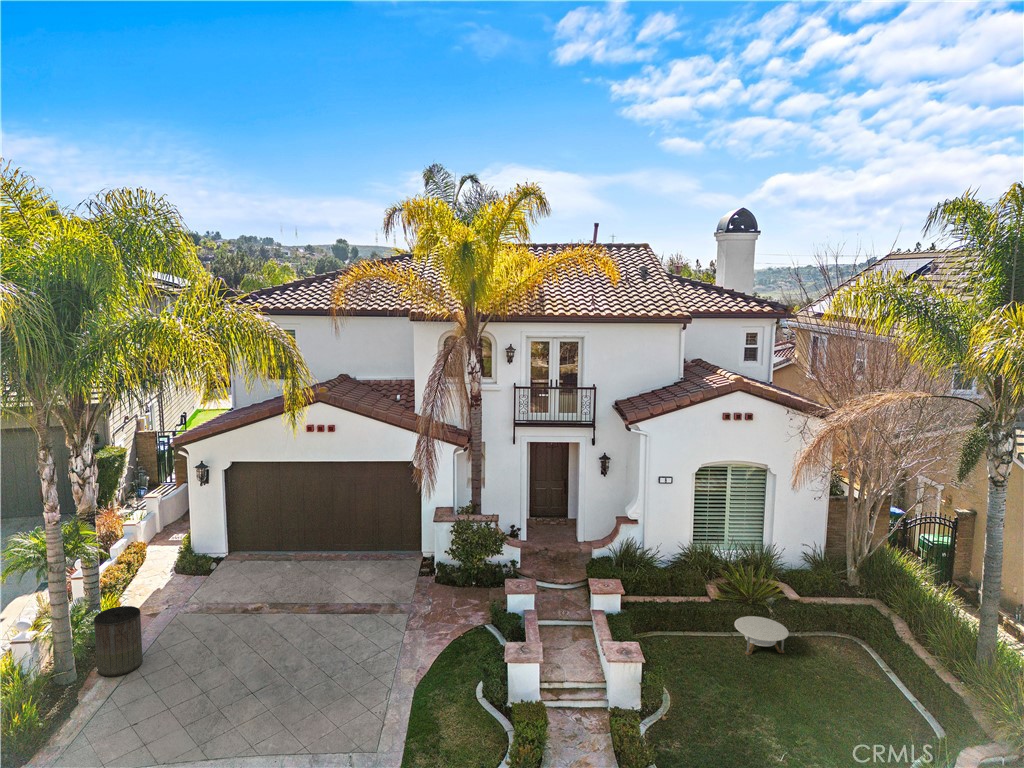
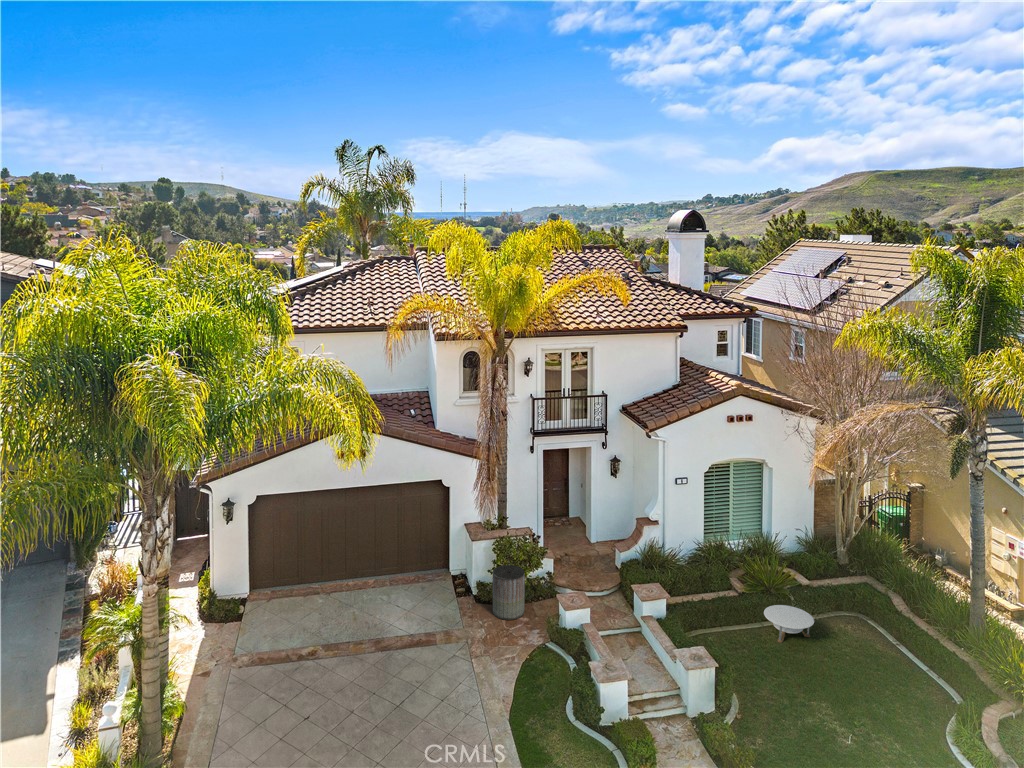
trash can: present [94,606,143,677] -> present [493,565,525,620]

